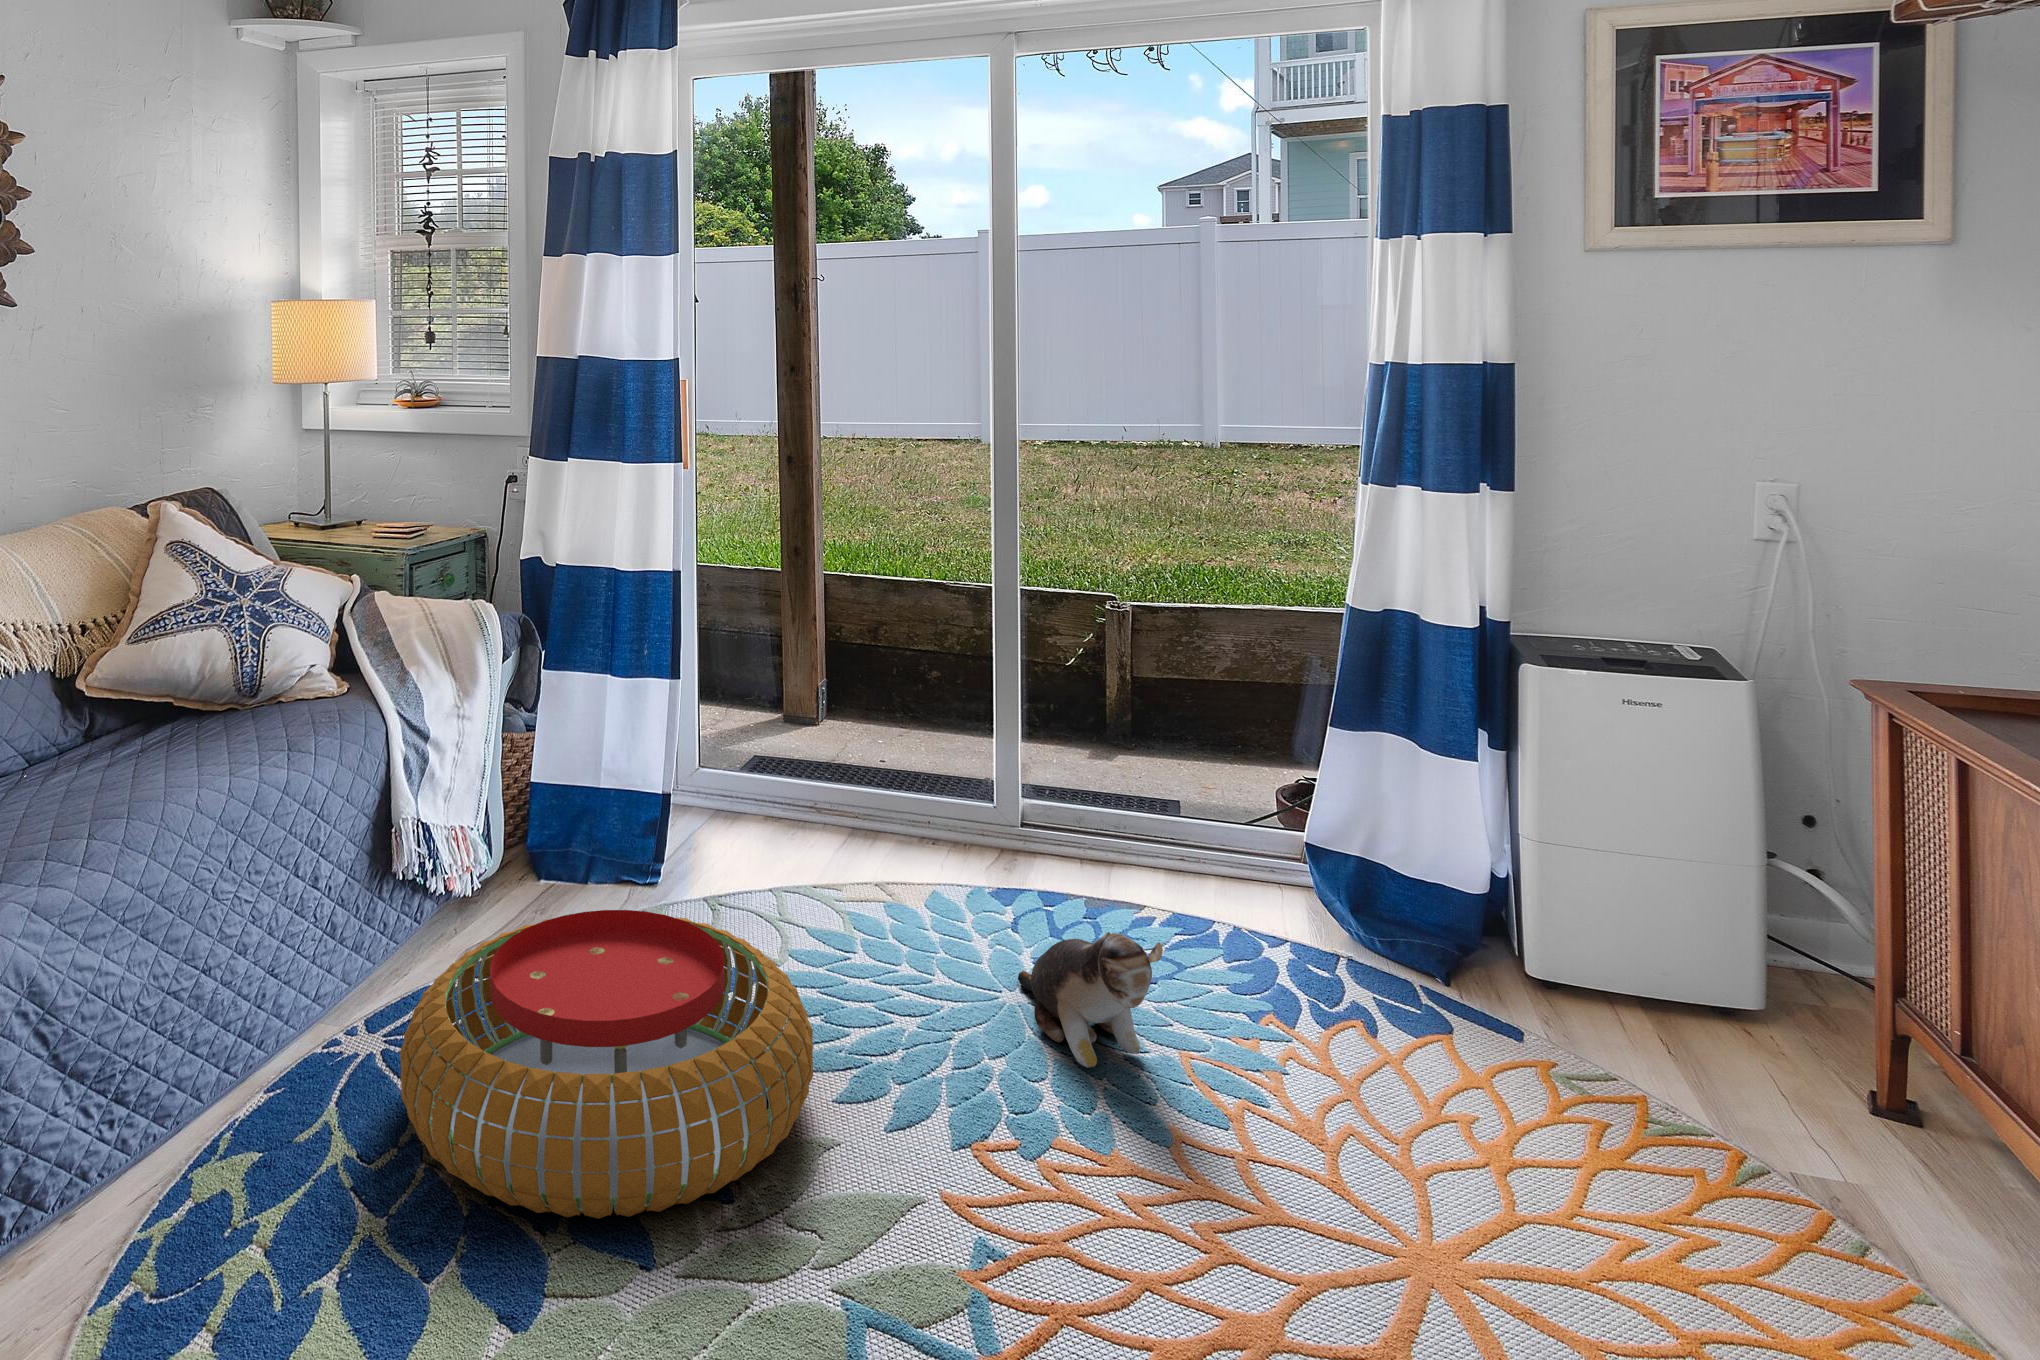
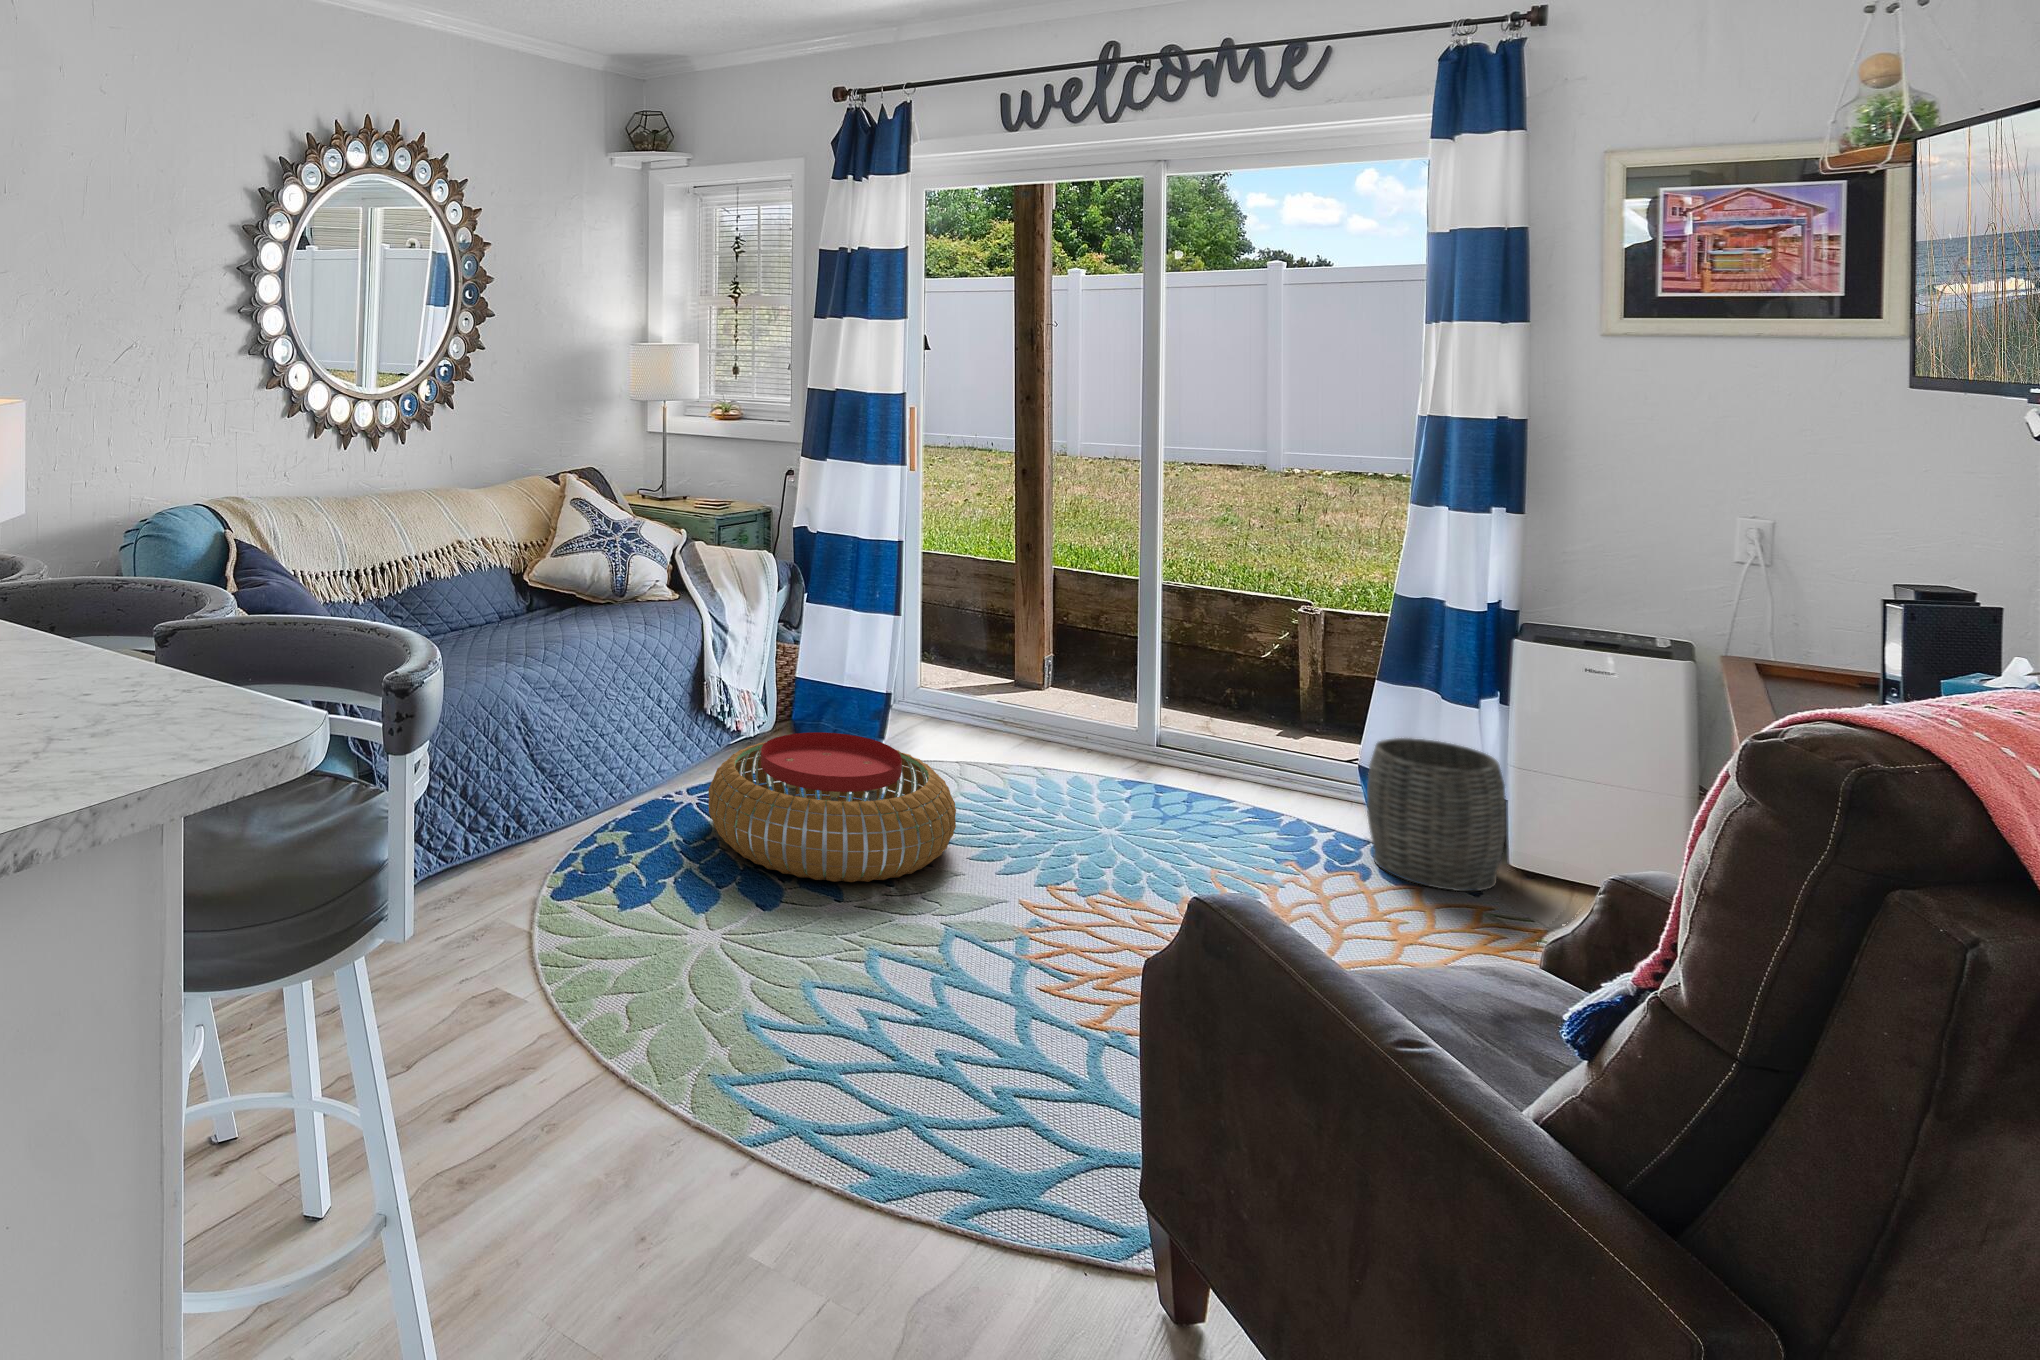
woven basket: none [1355,815,1545,1044] -> present [1367,738,1506,891]
plush toy: present [1018,932,1163,1068] -> none [1115,777,1192,863]

